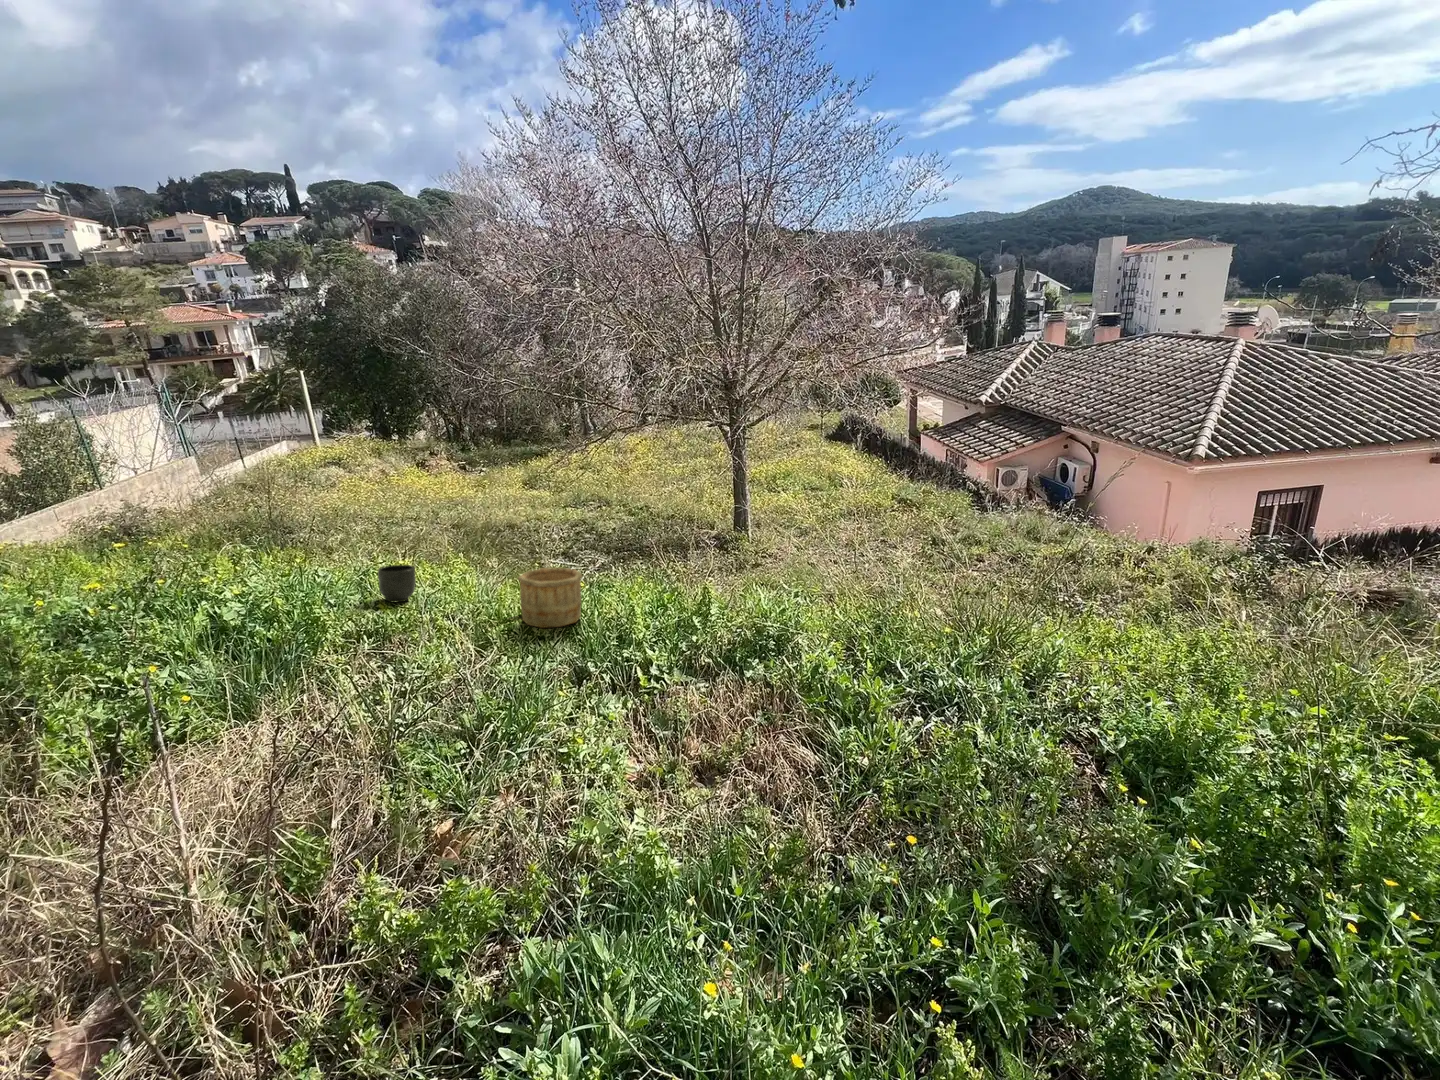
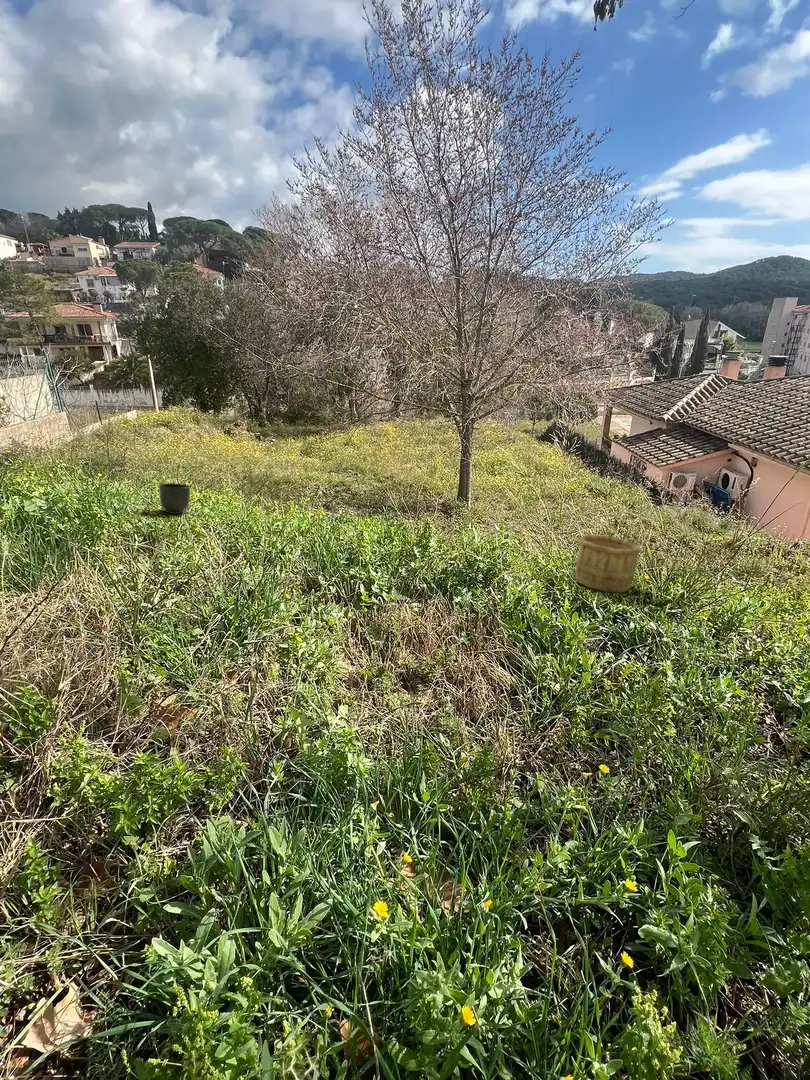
wooden bucket: present [518,567,582,628] -> present [575,535,641,592]

